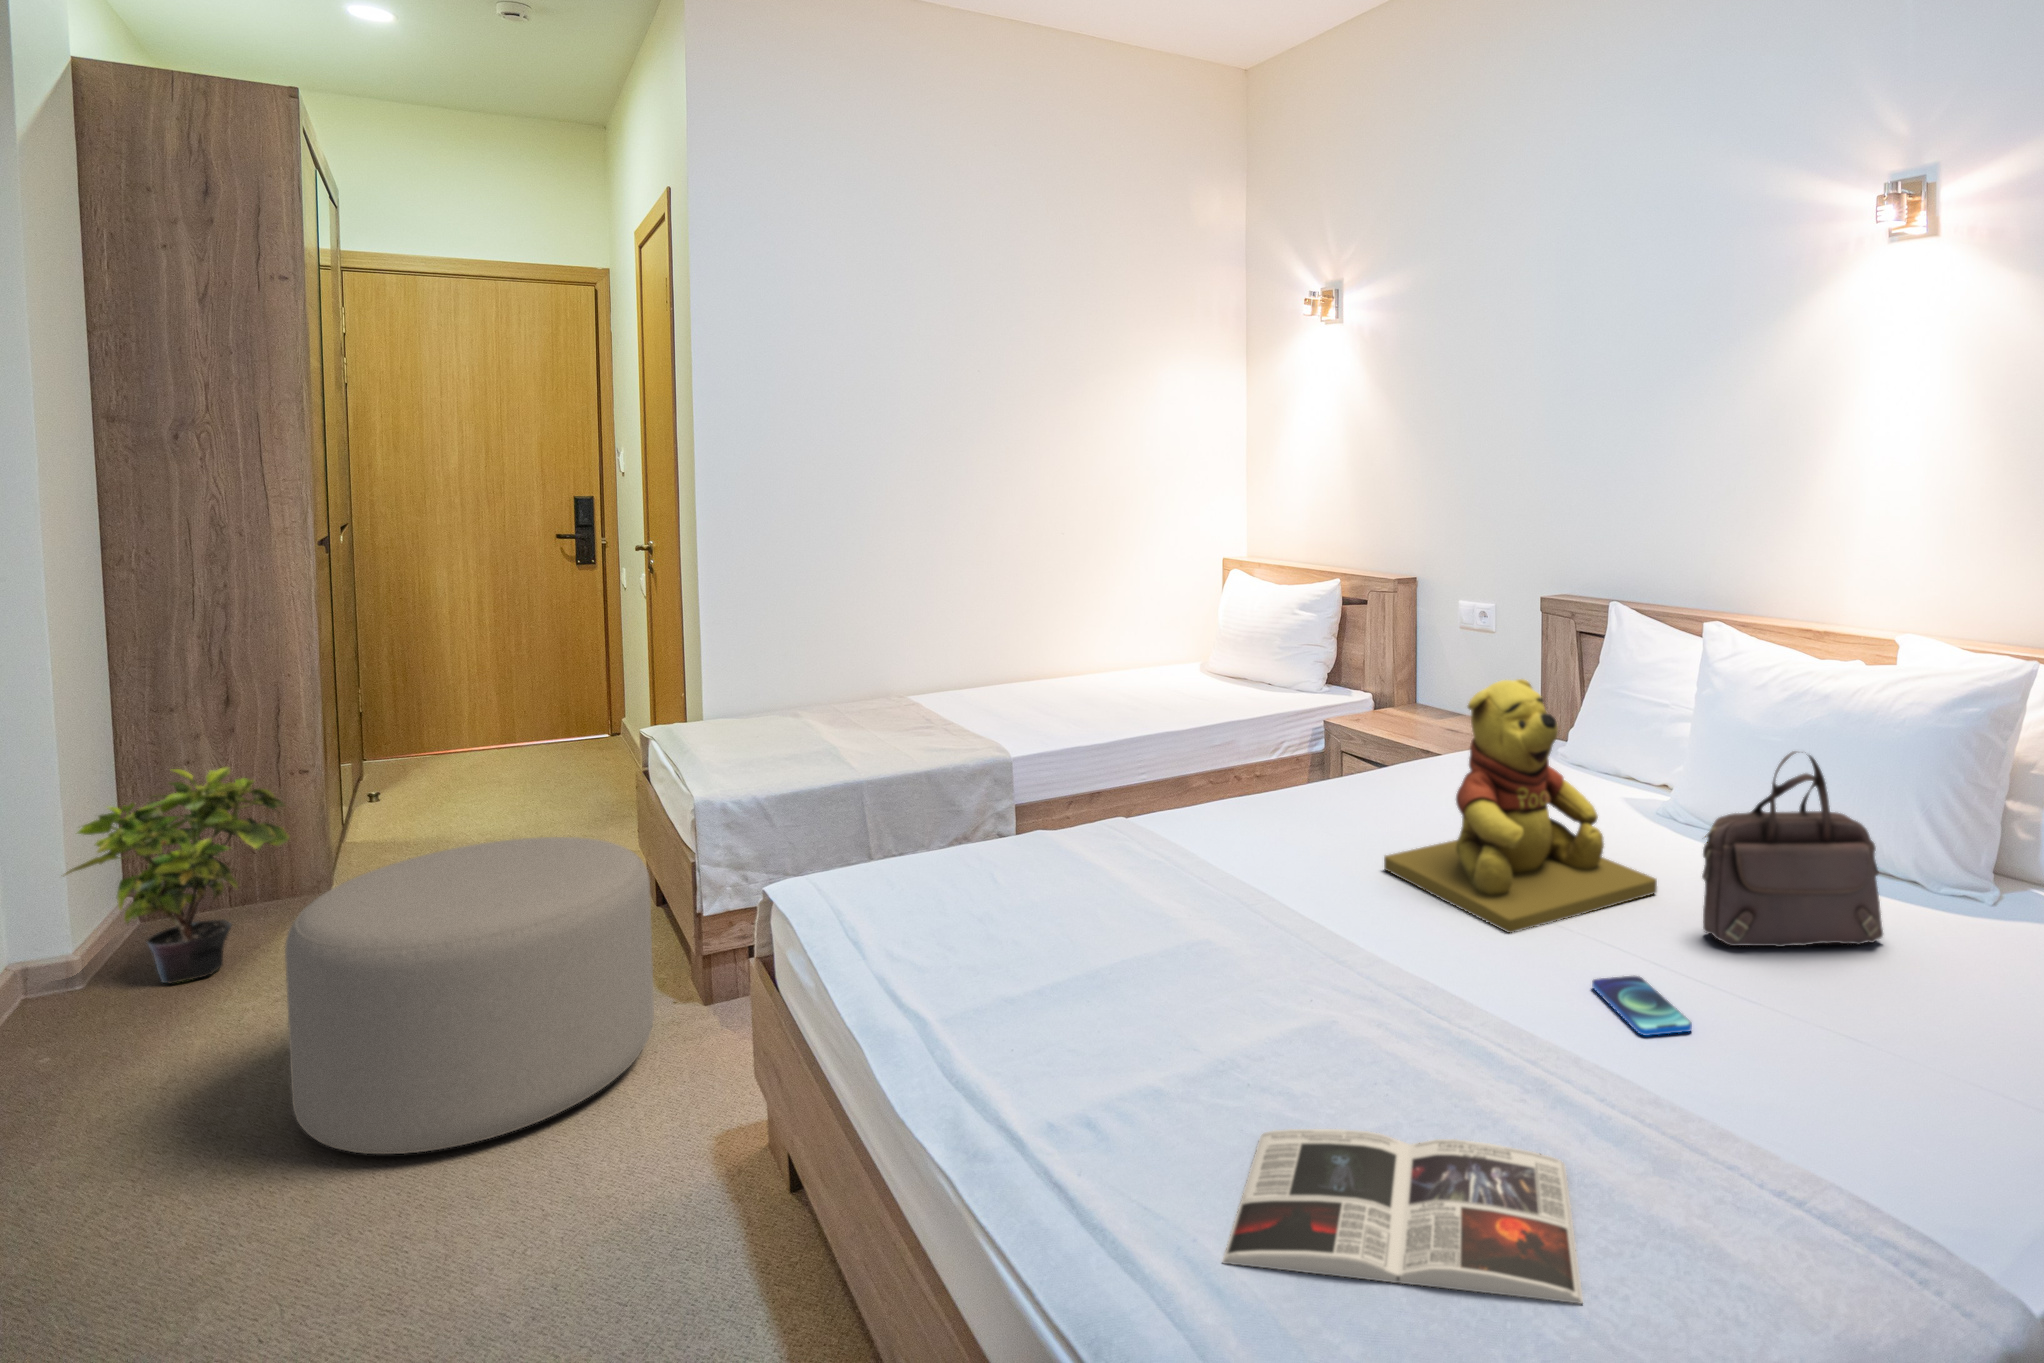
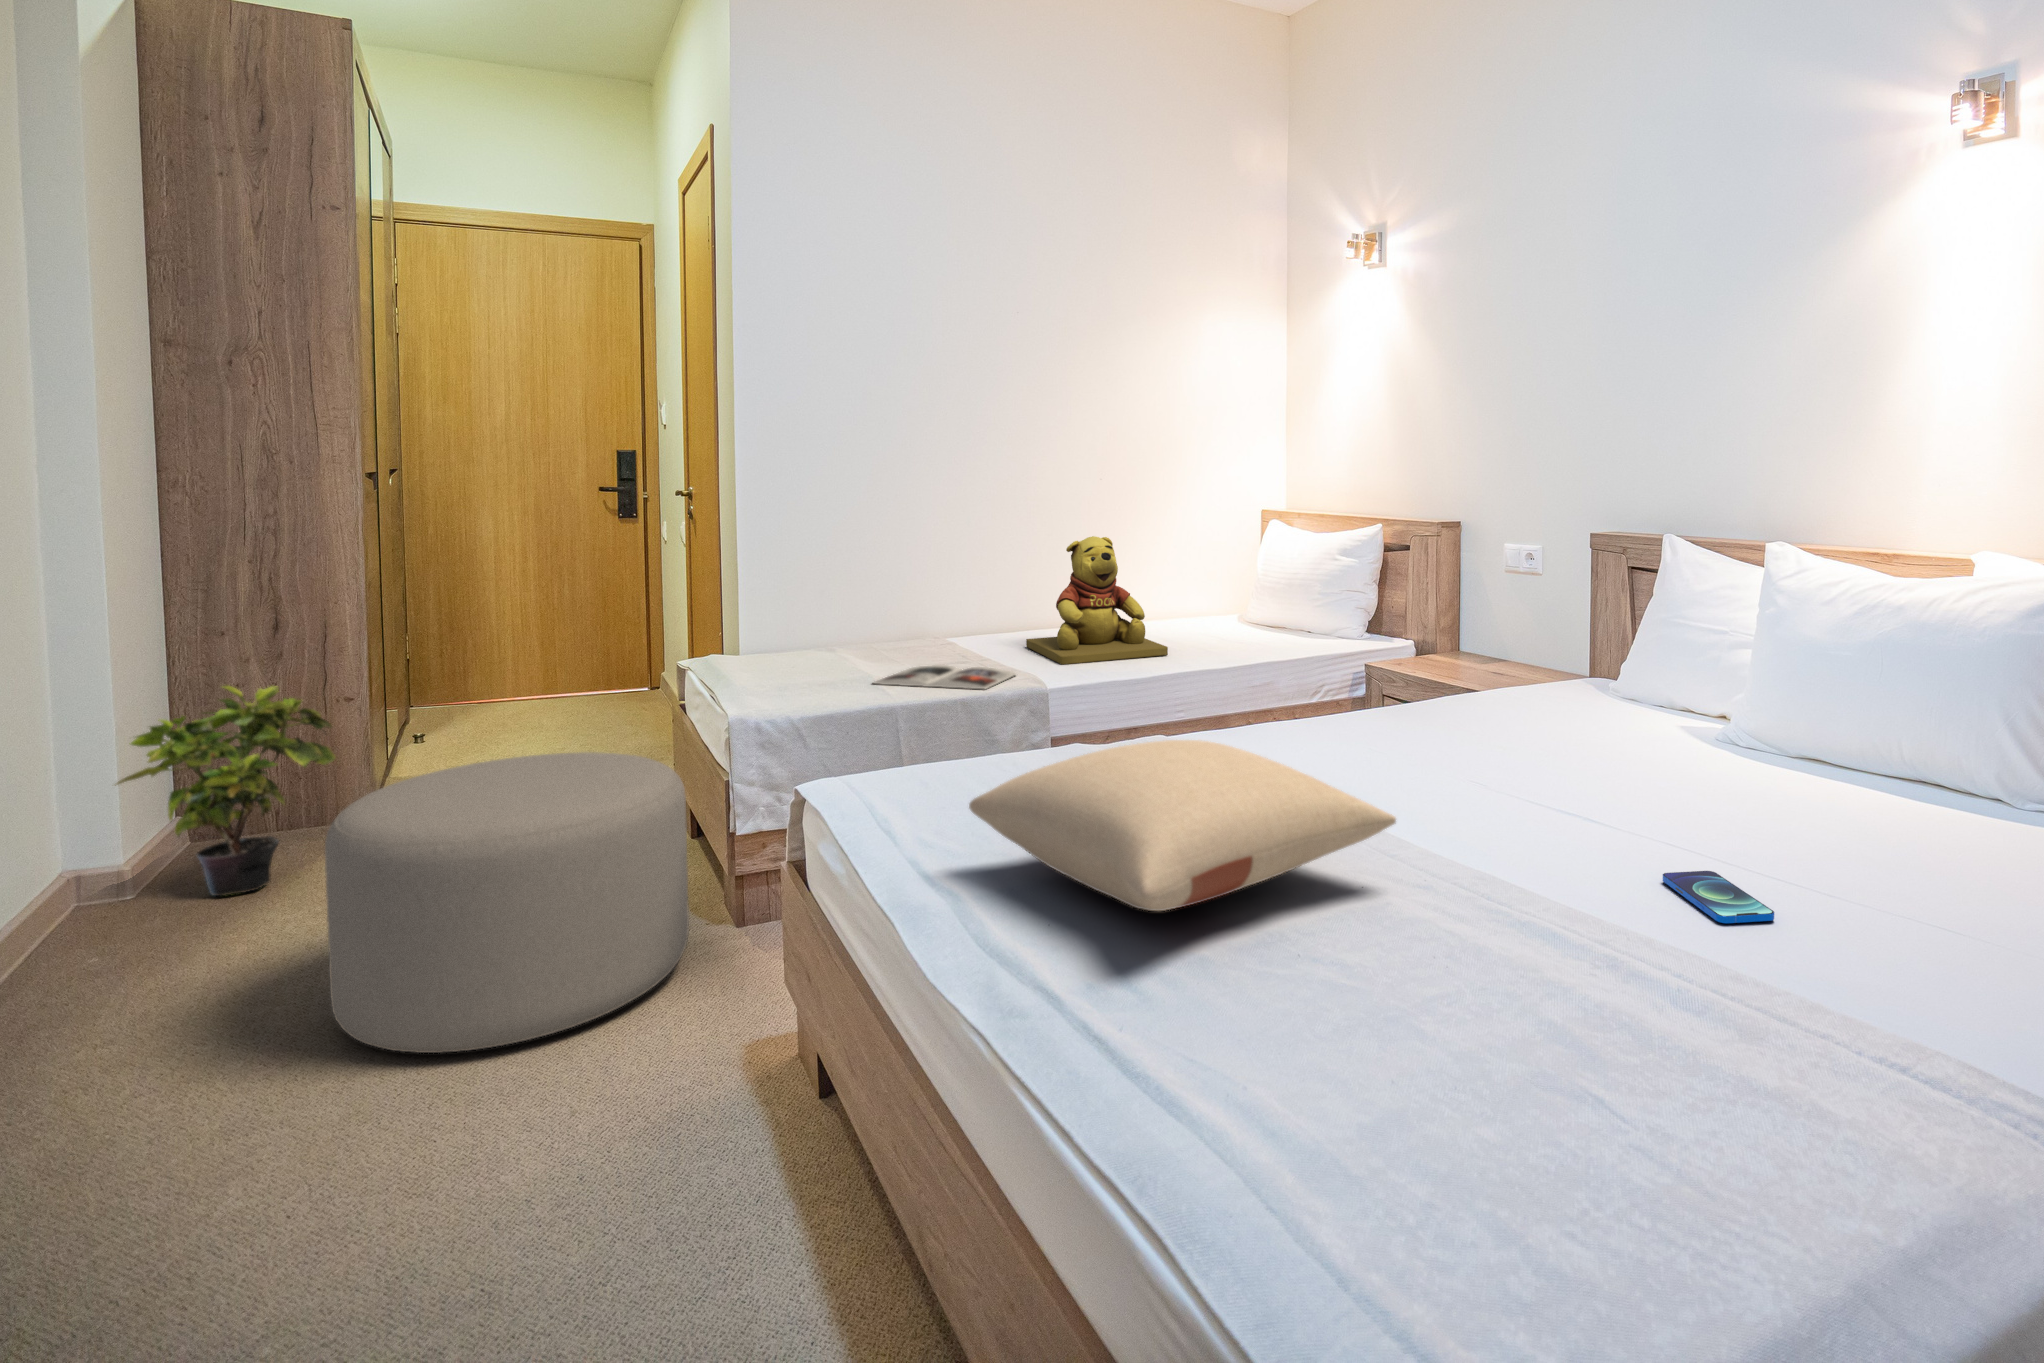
teddy bear: present [1384,679,1657,933] -> present [1026,536,1168,665]
handbag: present [1702,751,1883,947] -> none [1776,643,1972,851]
pillow: none [931,855,1340,1045] -> present [969,740,1396,911]
magazine: present [1222,1129,1583,1304] -> present [874,665,1016,689]

